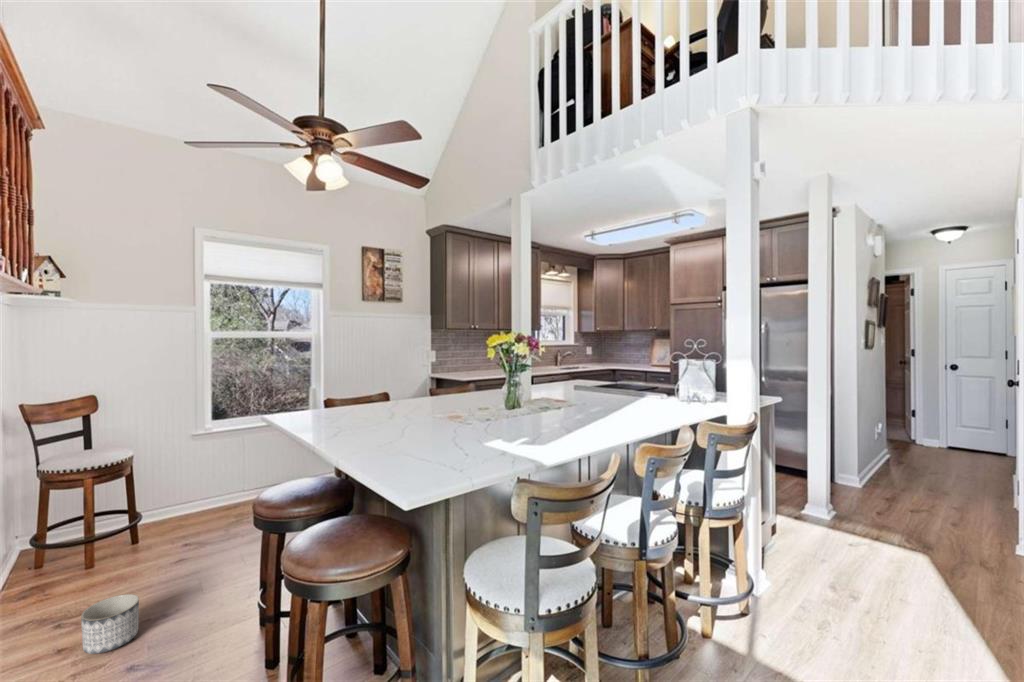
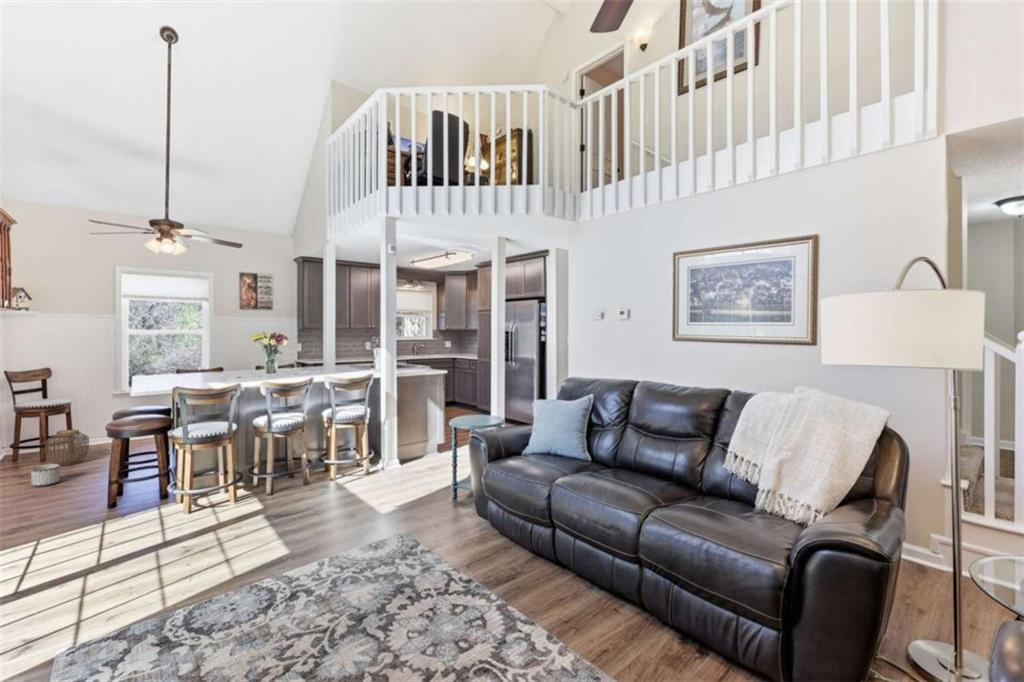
woven basket: none [99,507,174,580] -> present [46,429,89,466]

